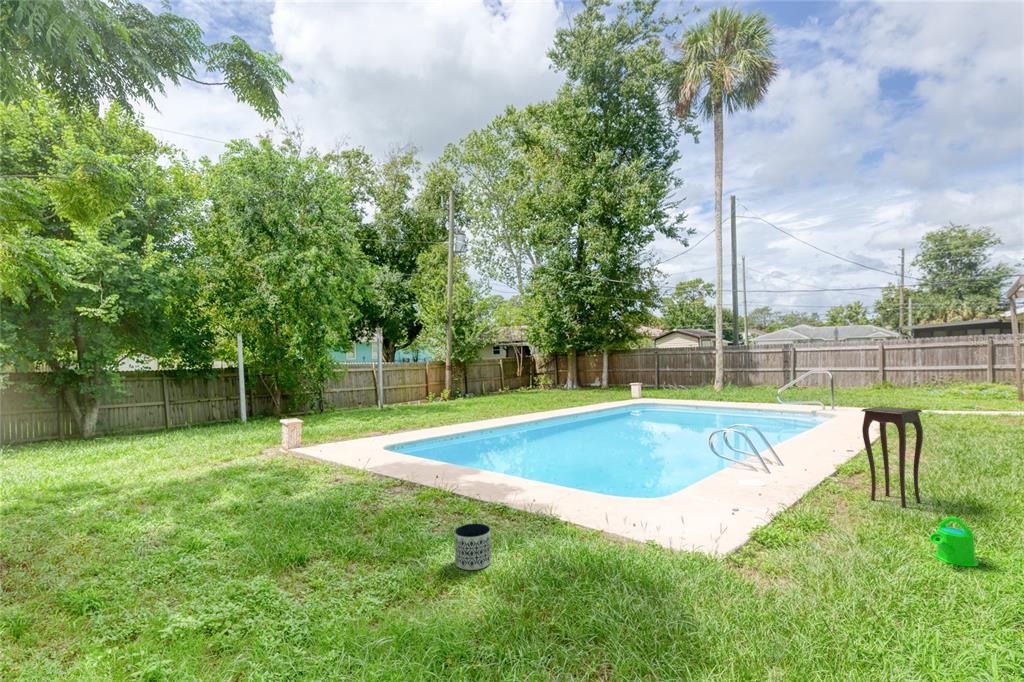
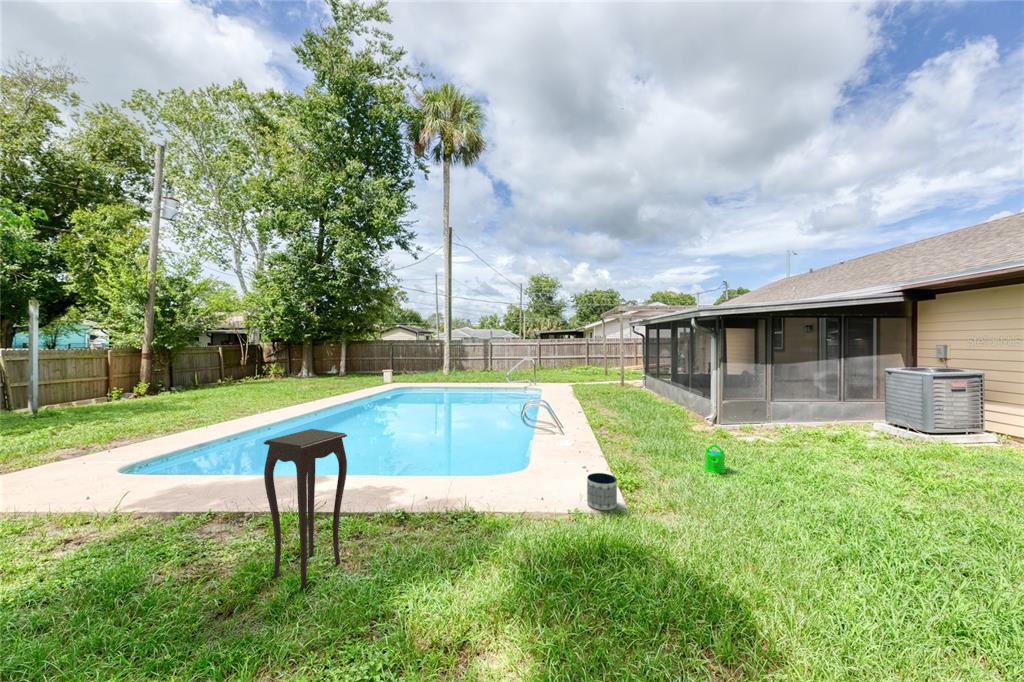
side table: present [861,406,923,508] -> present [264,429,347,588]
planter: present [455,523,491,570] -> present [587,473,617,510]

